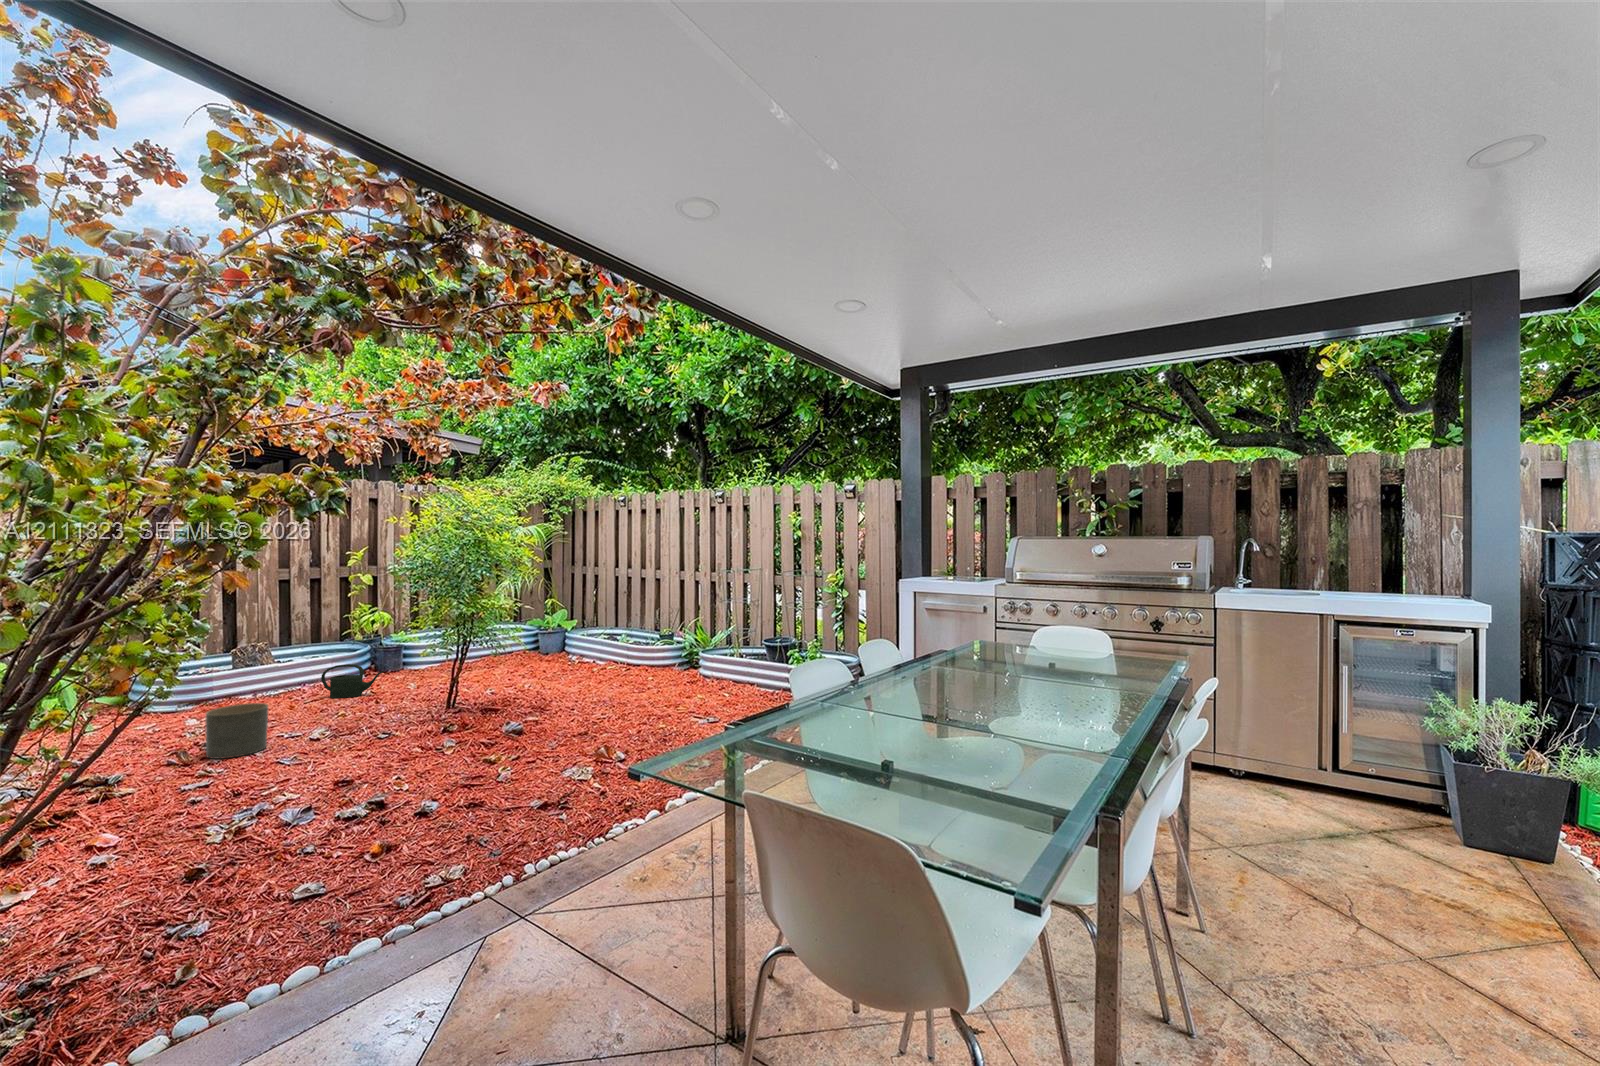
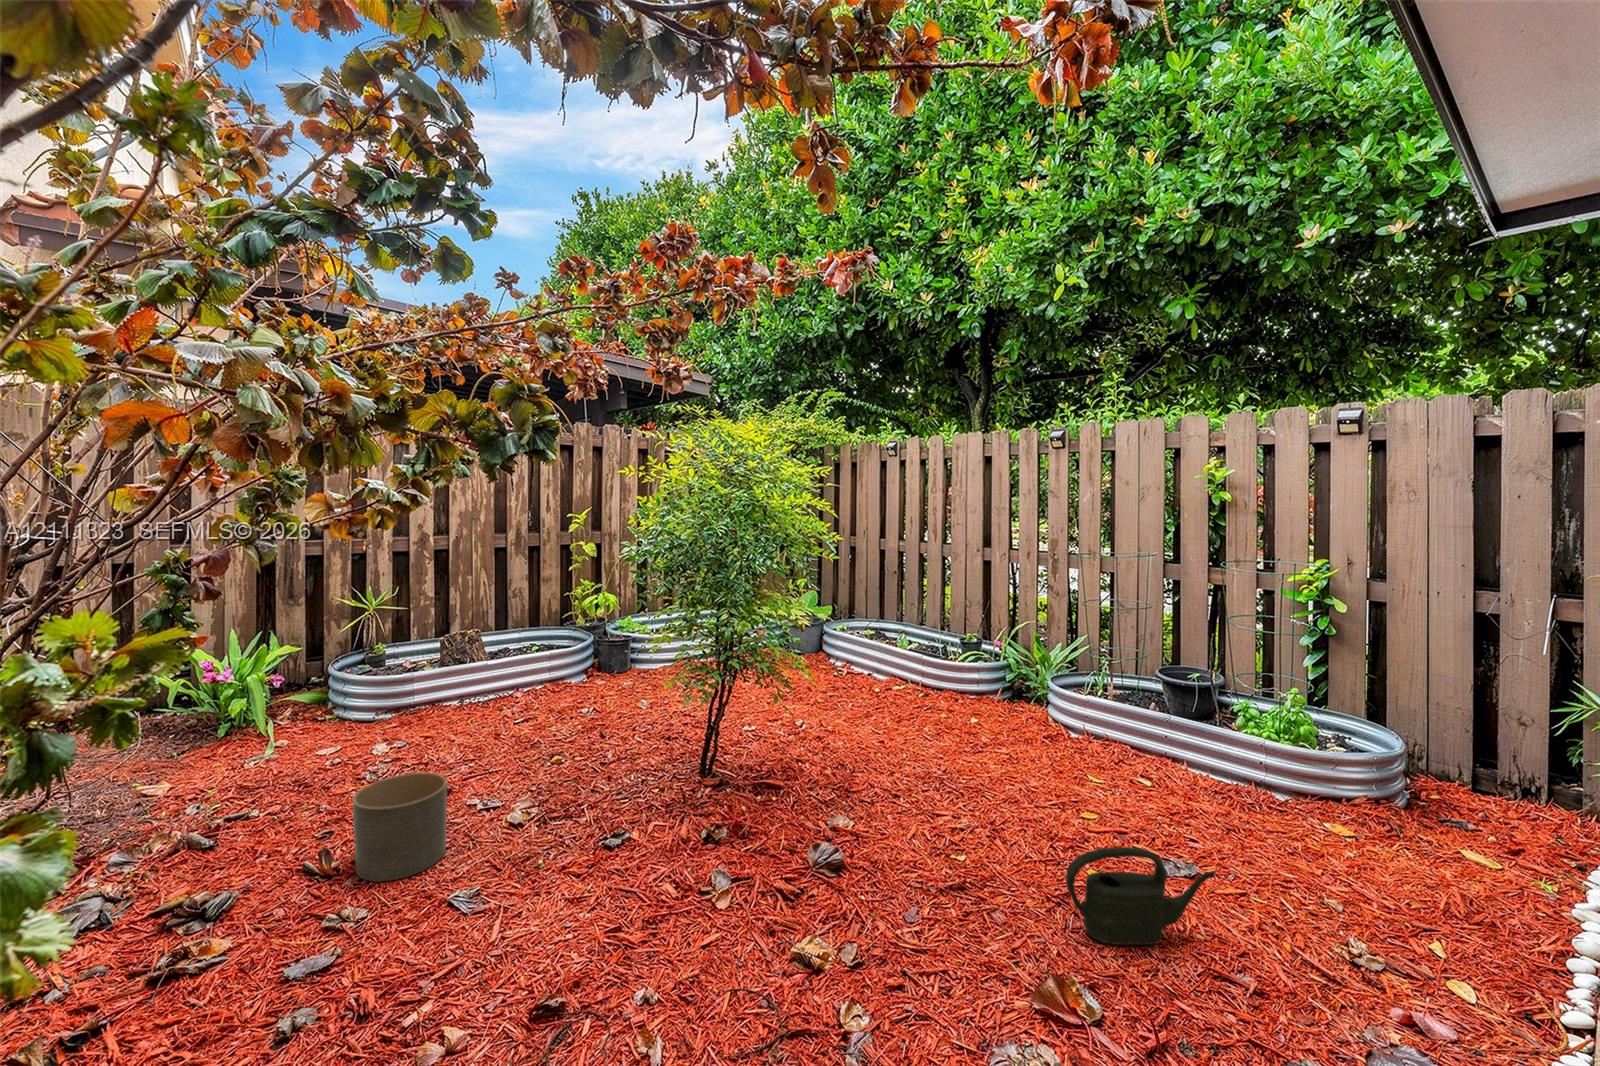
watering can: present [321,664,384,698] -> present [1066,847,1215,945]

